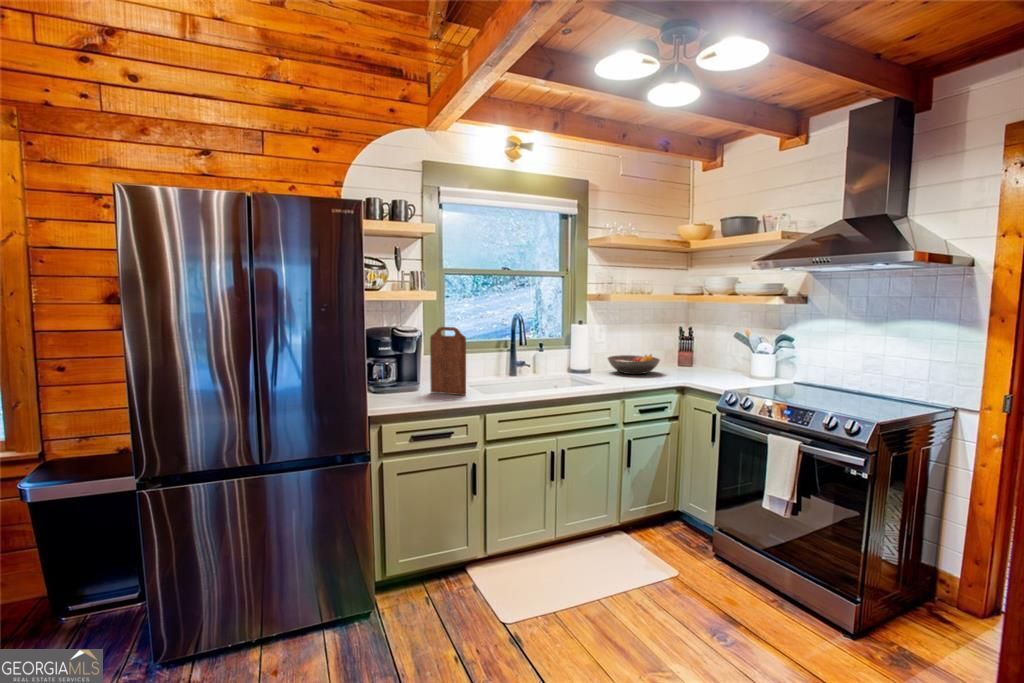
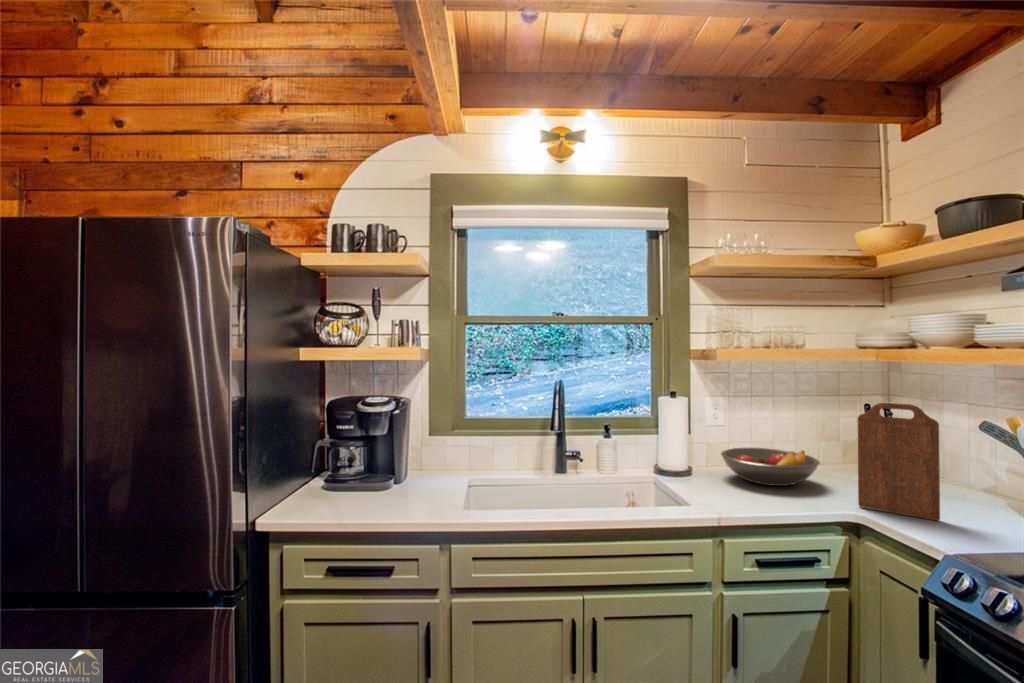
cutting board: present [430,327,466,395] -> present [858,403,940,521]

